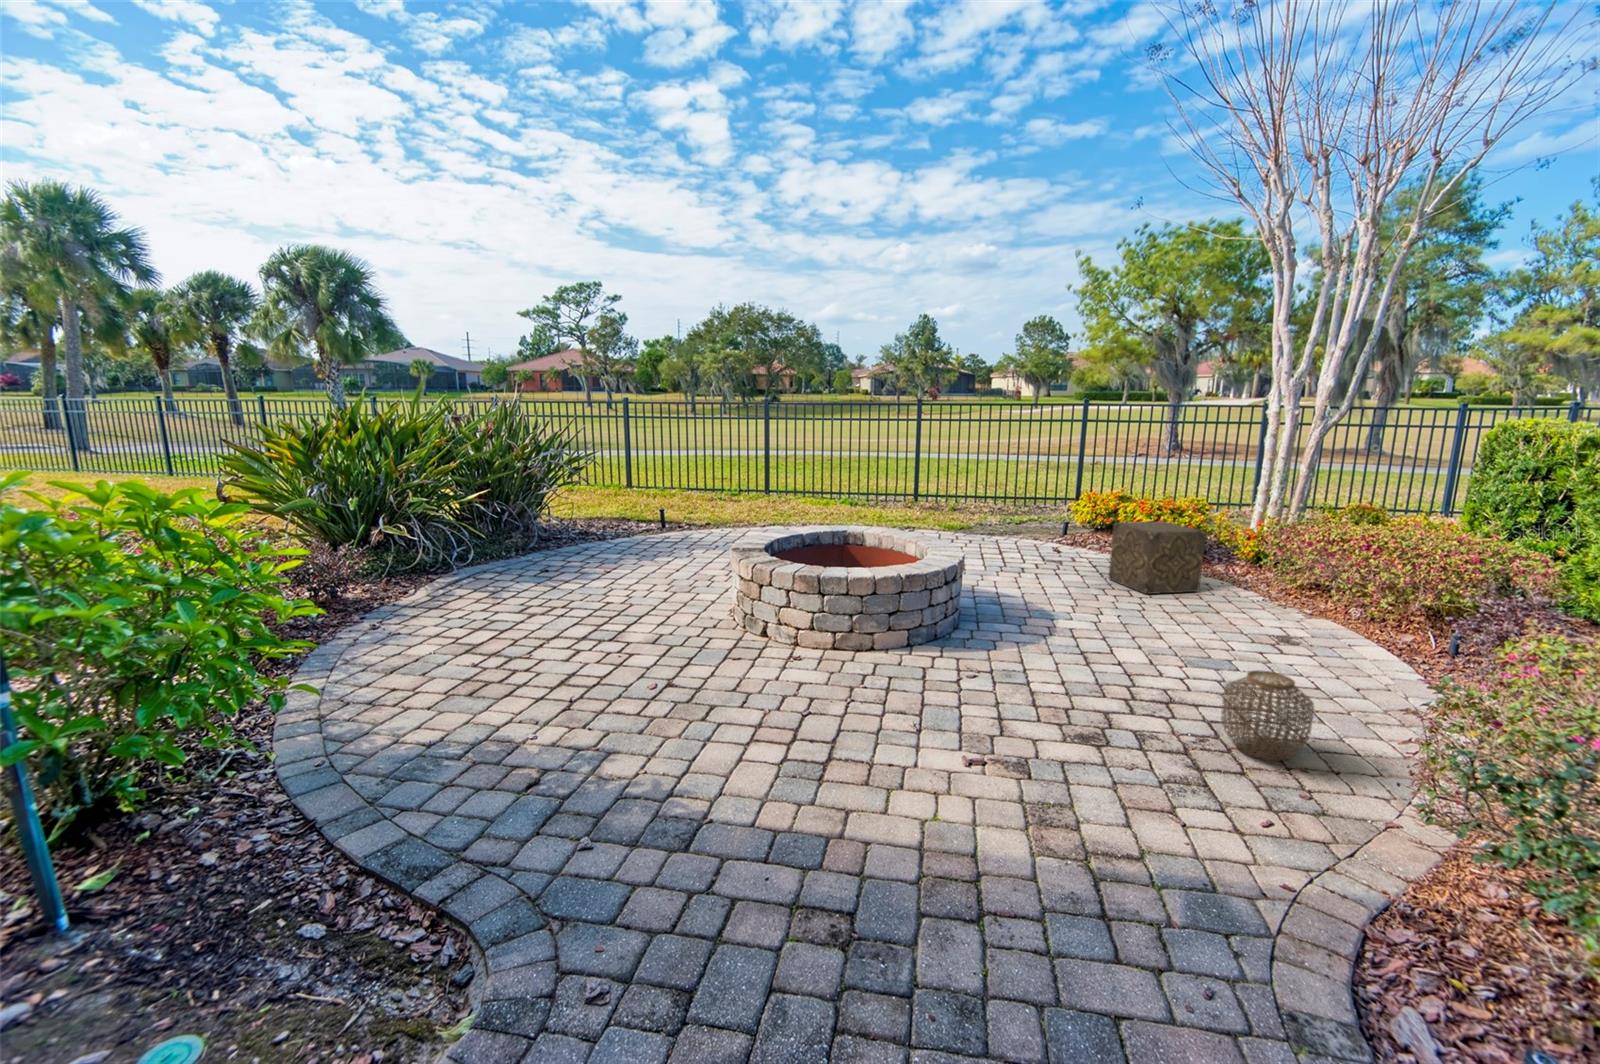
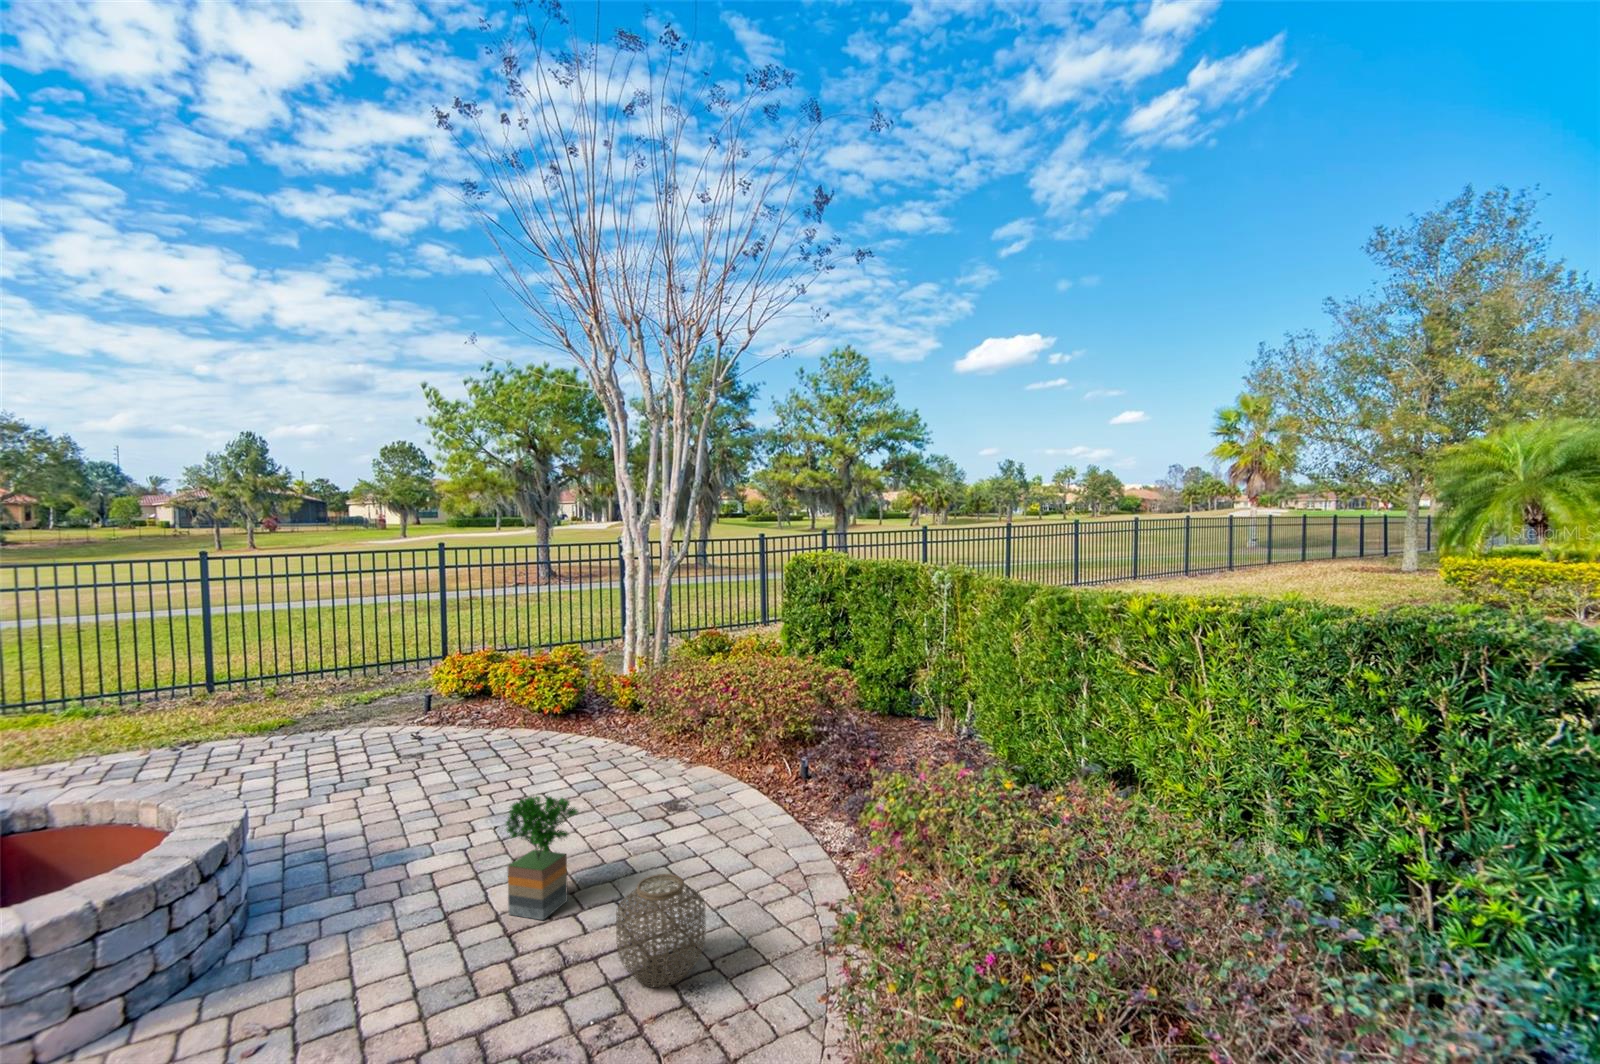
ottoman: present [1109,522,1206,594] -> none [481,686,583,778]
potted tree: none [1127,590,1198,687] -> present [506,796,578,920]

